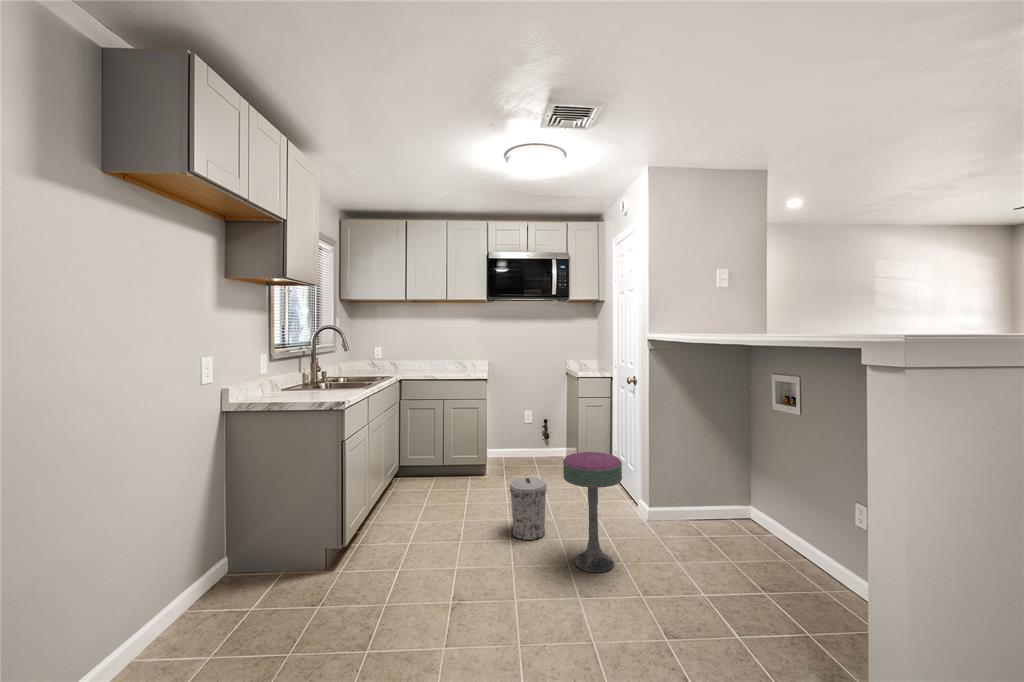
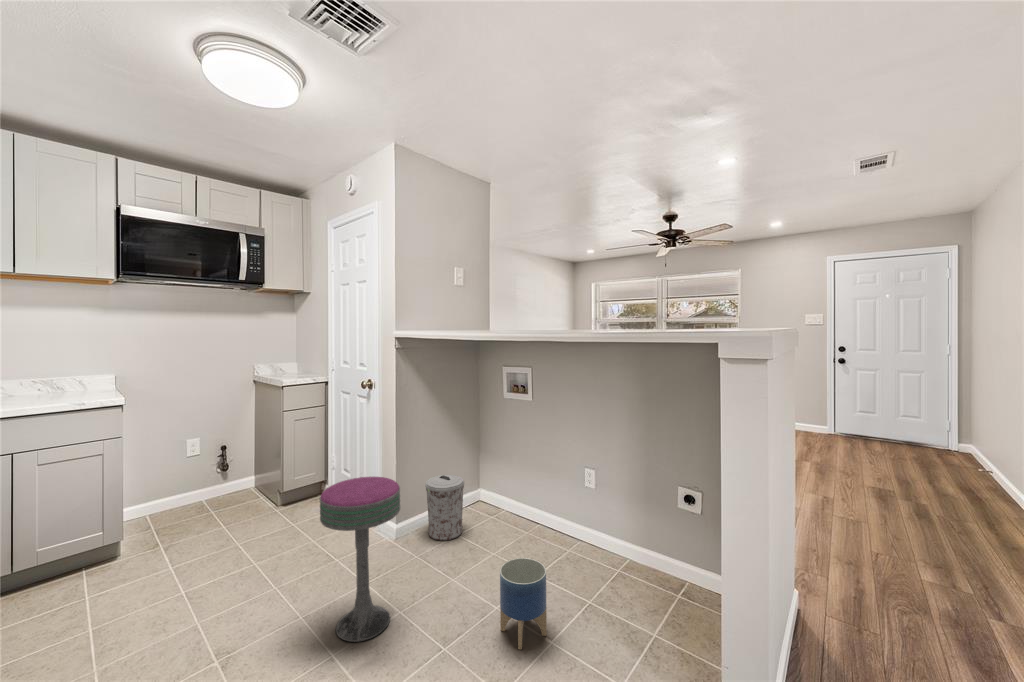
trash can: present [510,478,547,540] -> present [425,475,464,541]
planter: none [691,552,738,632] -> present [500,558,547,649]

